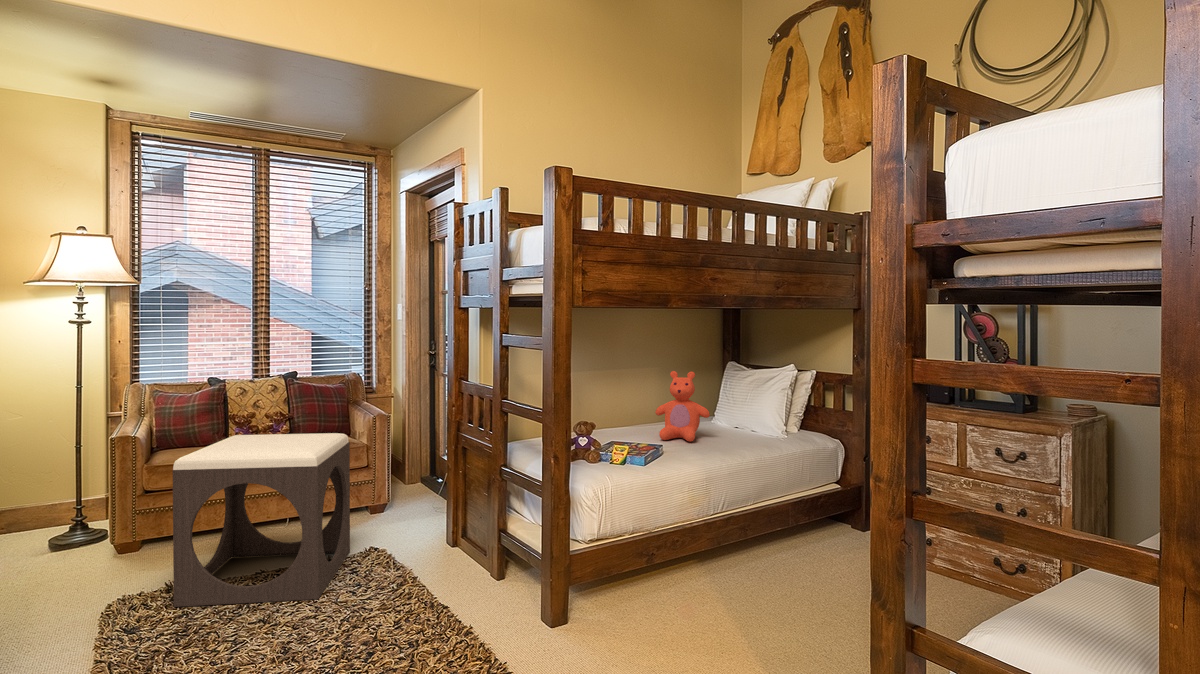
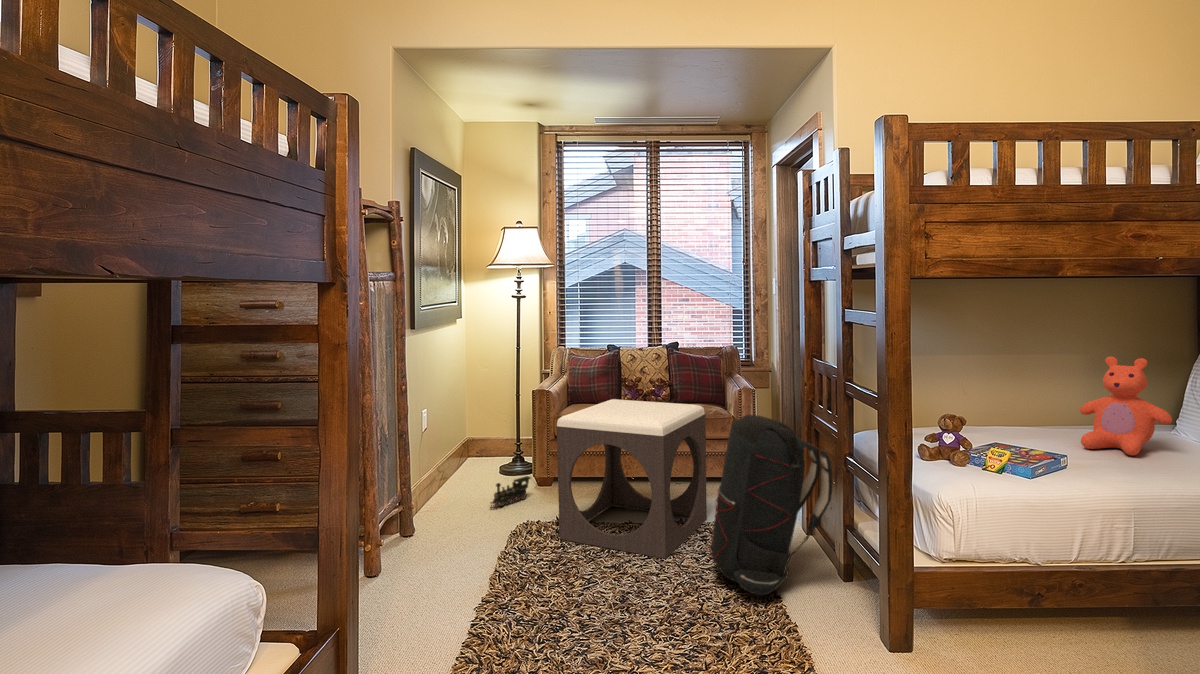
backpack: none [372,435,492,609] -> present [710,415,832,595]
toy train: none [49,542,112,592] -> present [490,476,531,508]

